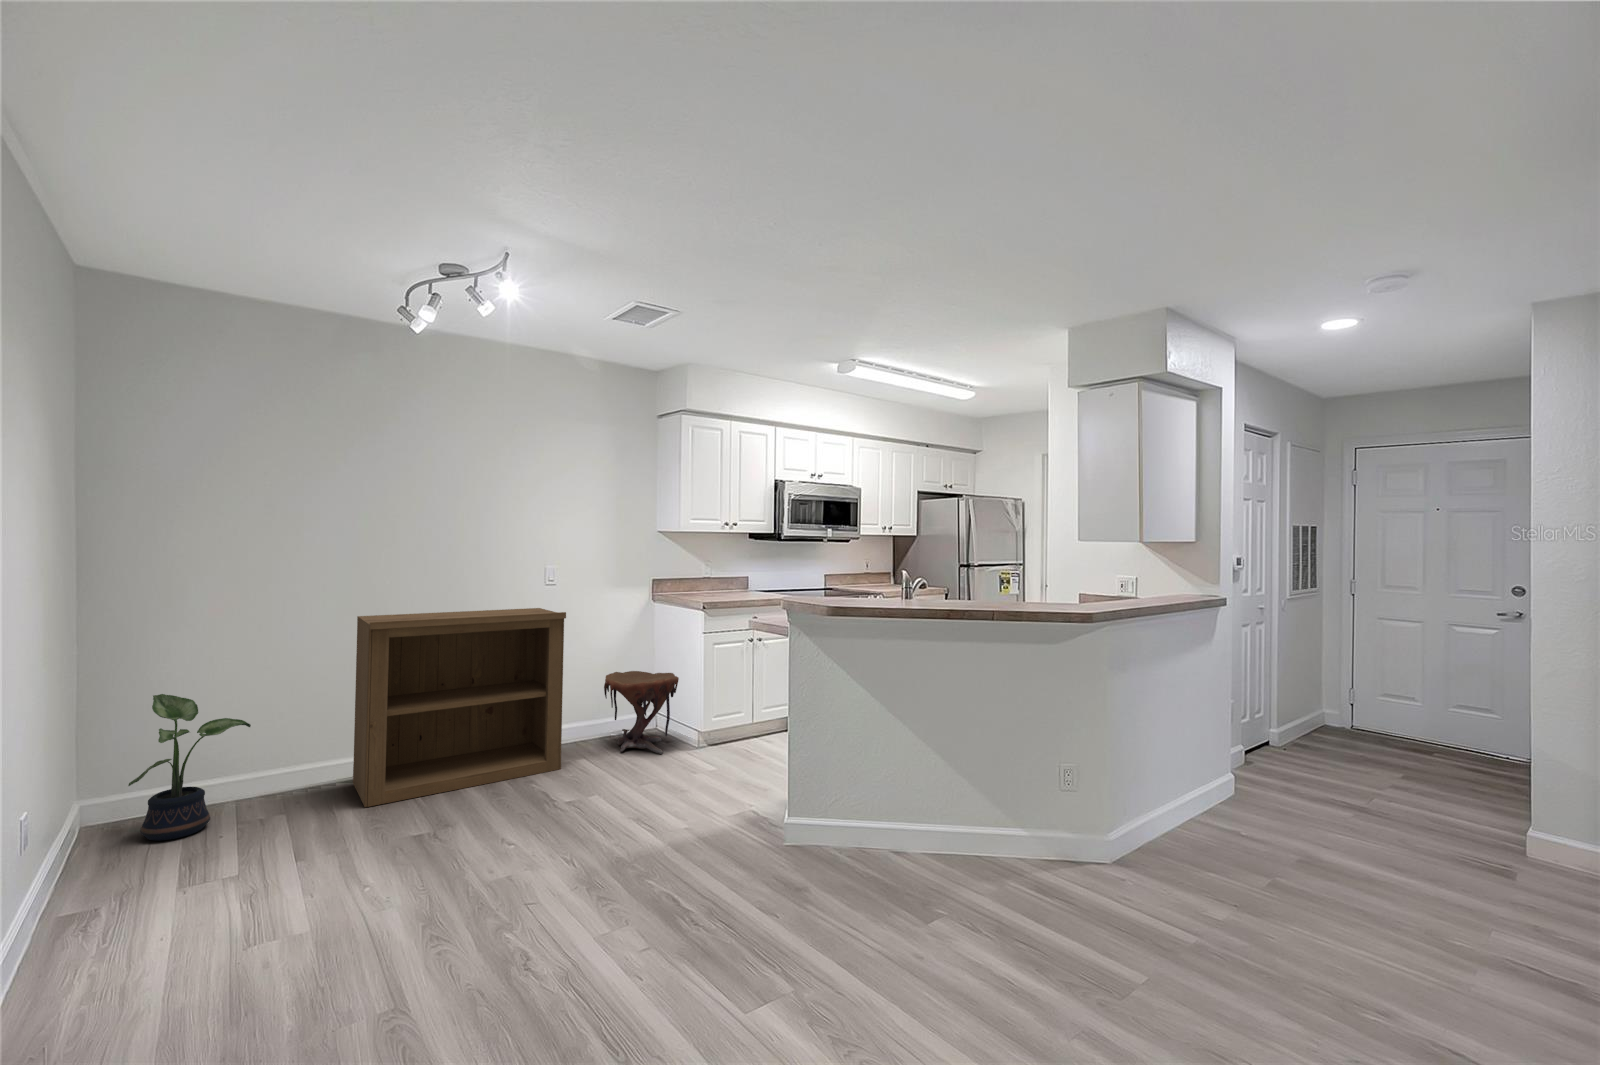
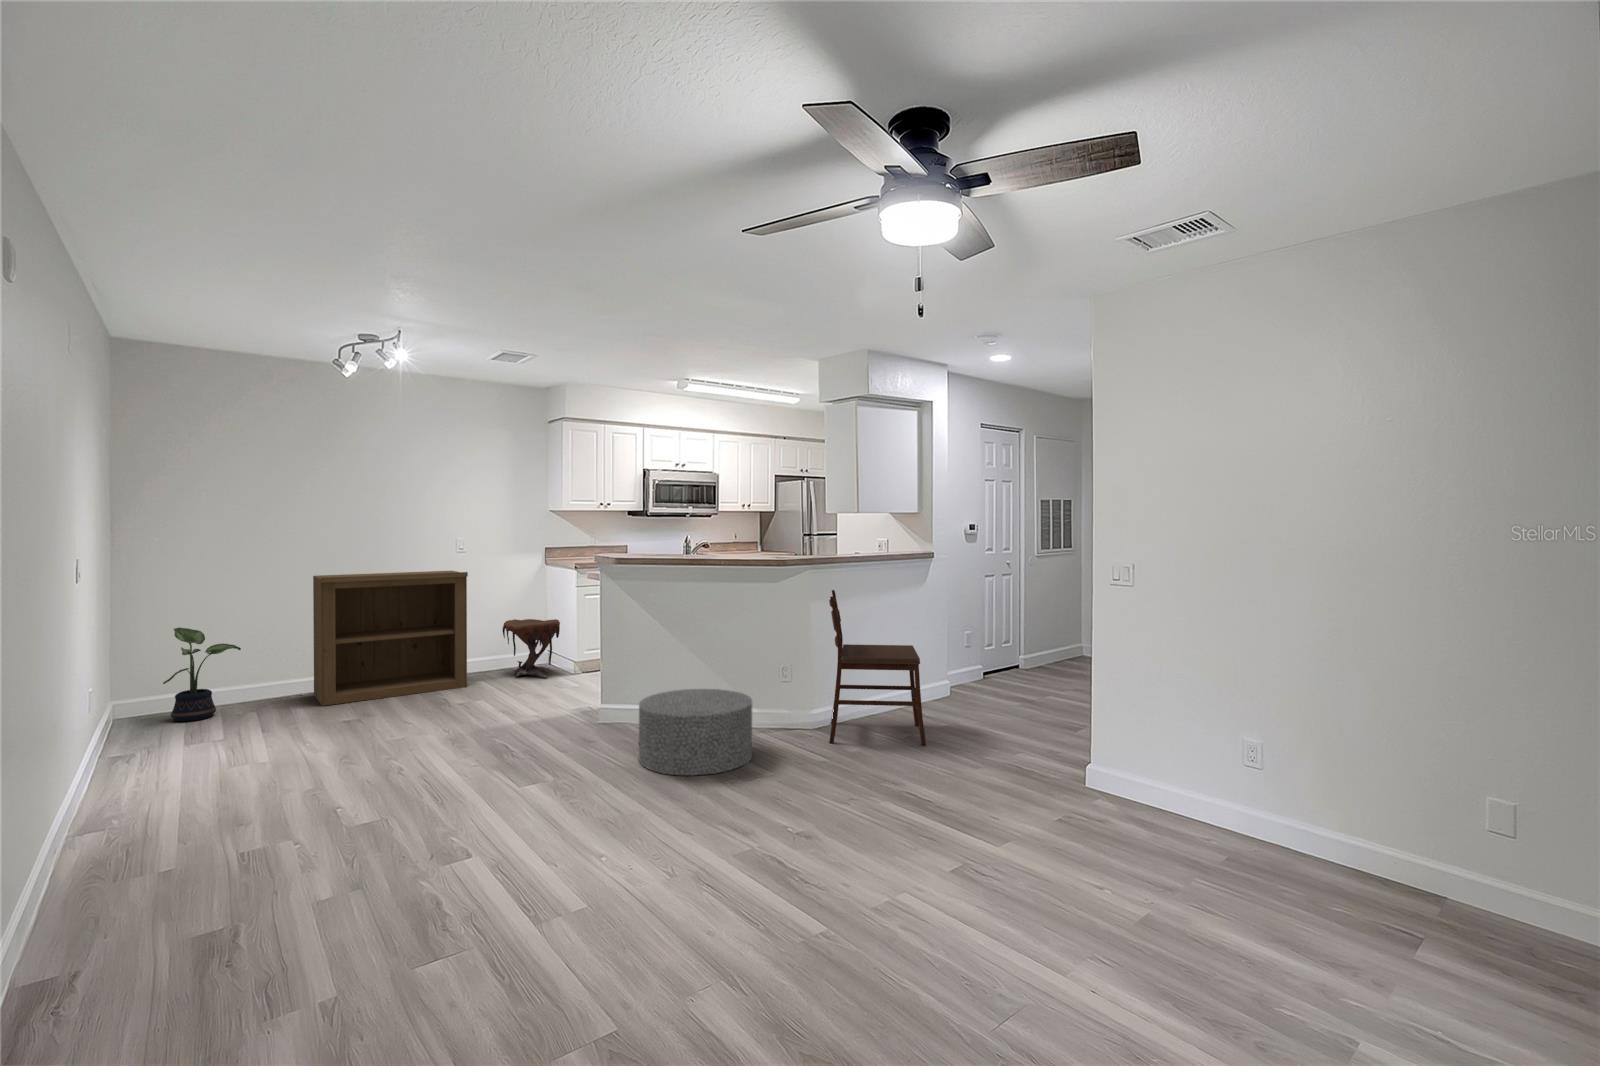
dining chair: none [1133,655,1343,918] -> present [829,590,926,745]
ottoman: none [900,816,1098,1009] -> present [639,689,752,775]

